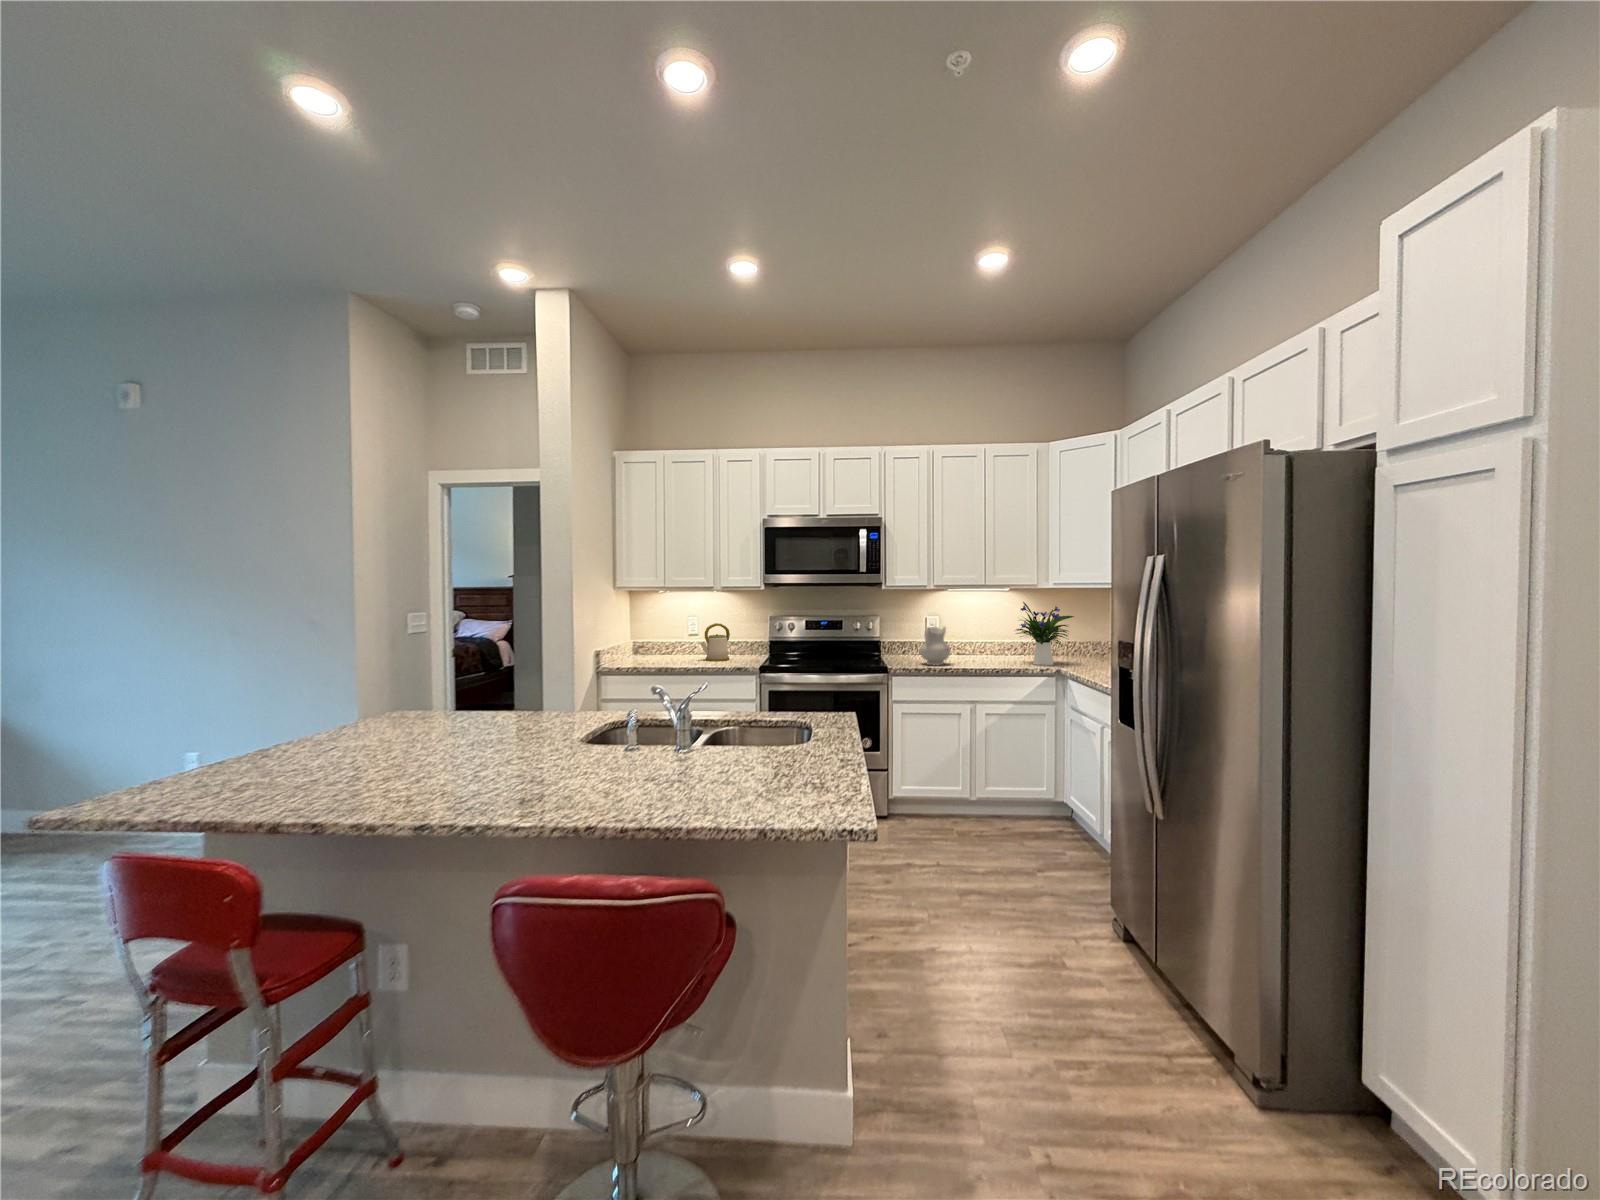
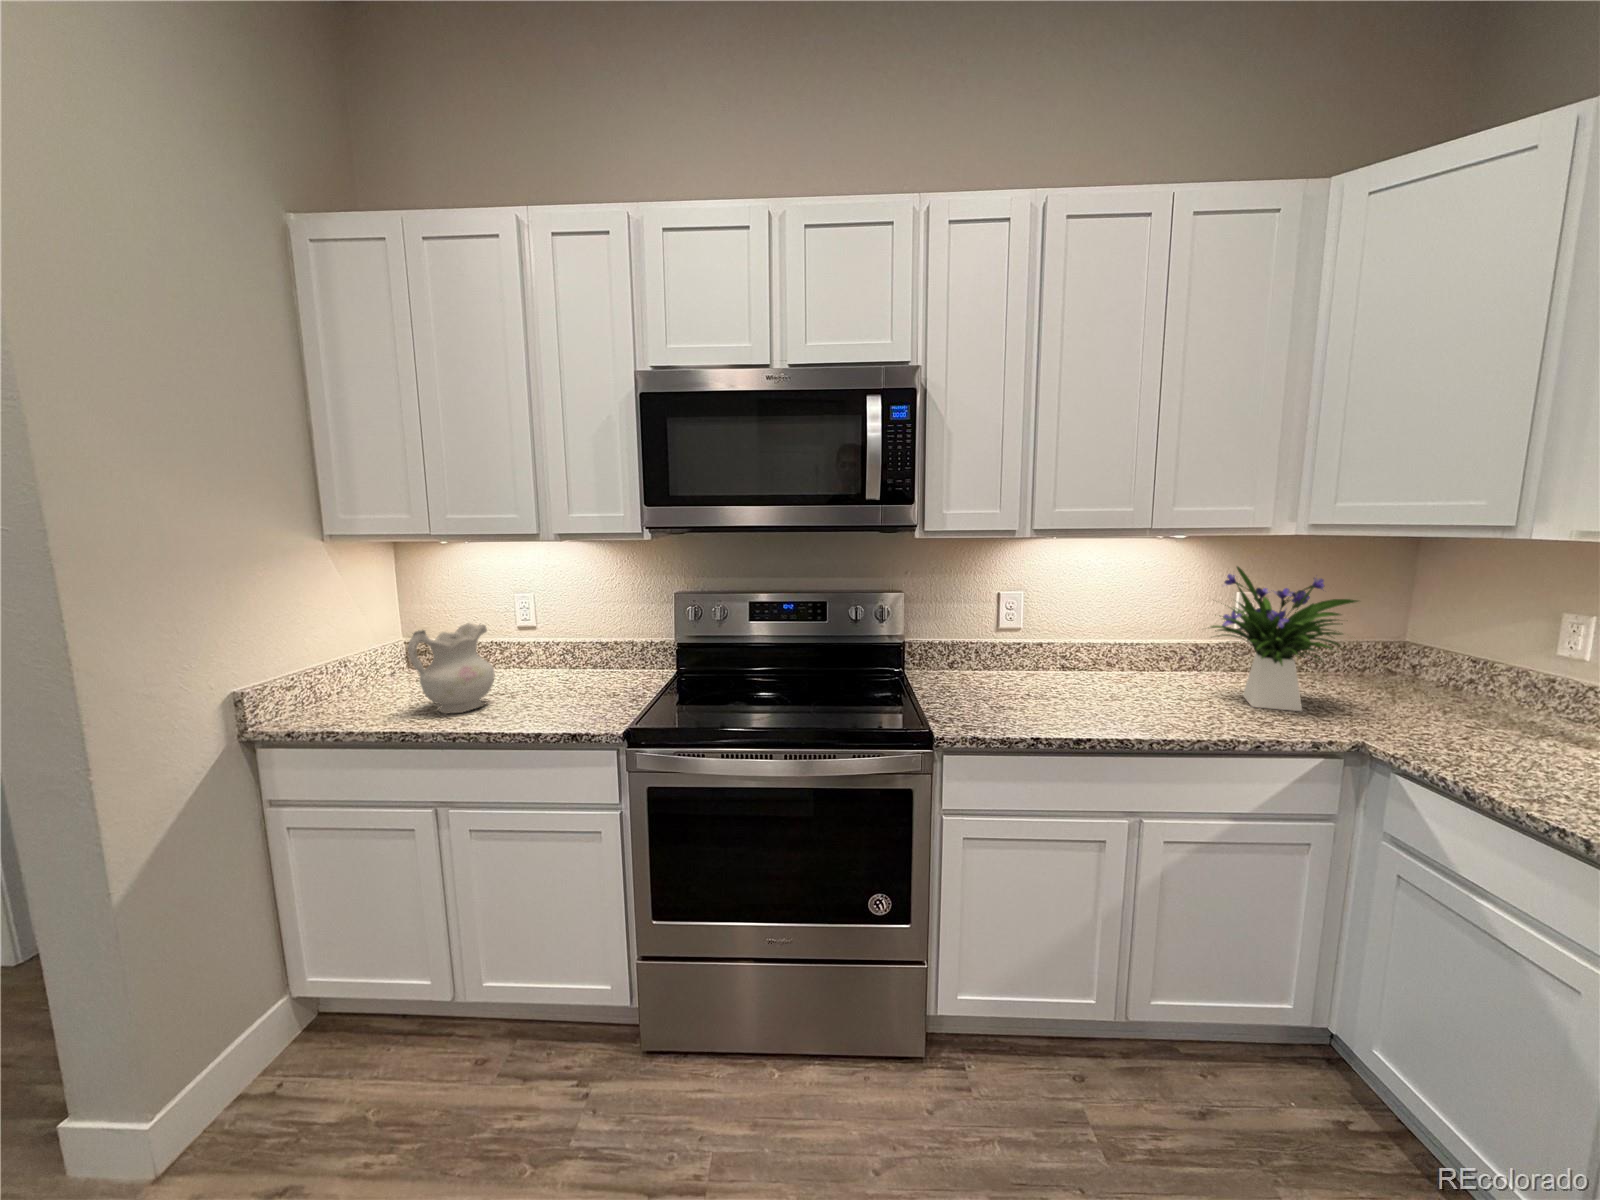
kettle: present [701,623,730,661] -> none [524,609,592,691]
ceramic pitcher: present [920,627,950,665] -> present [408,623,494,714]

